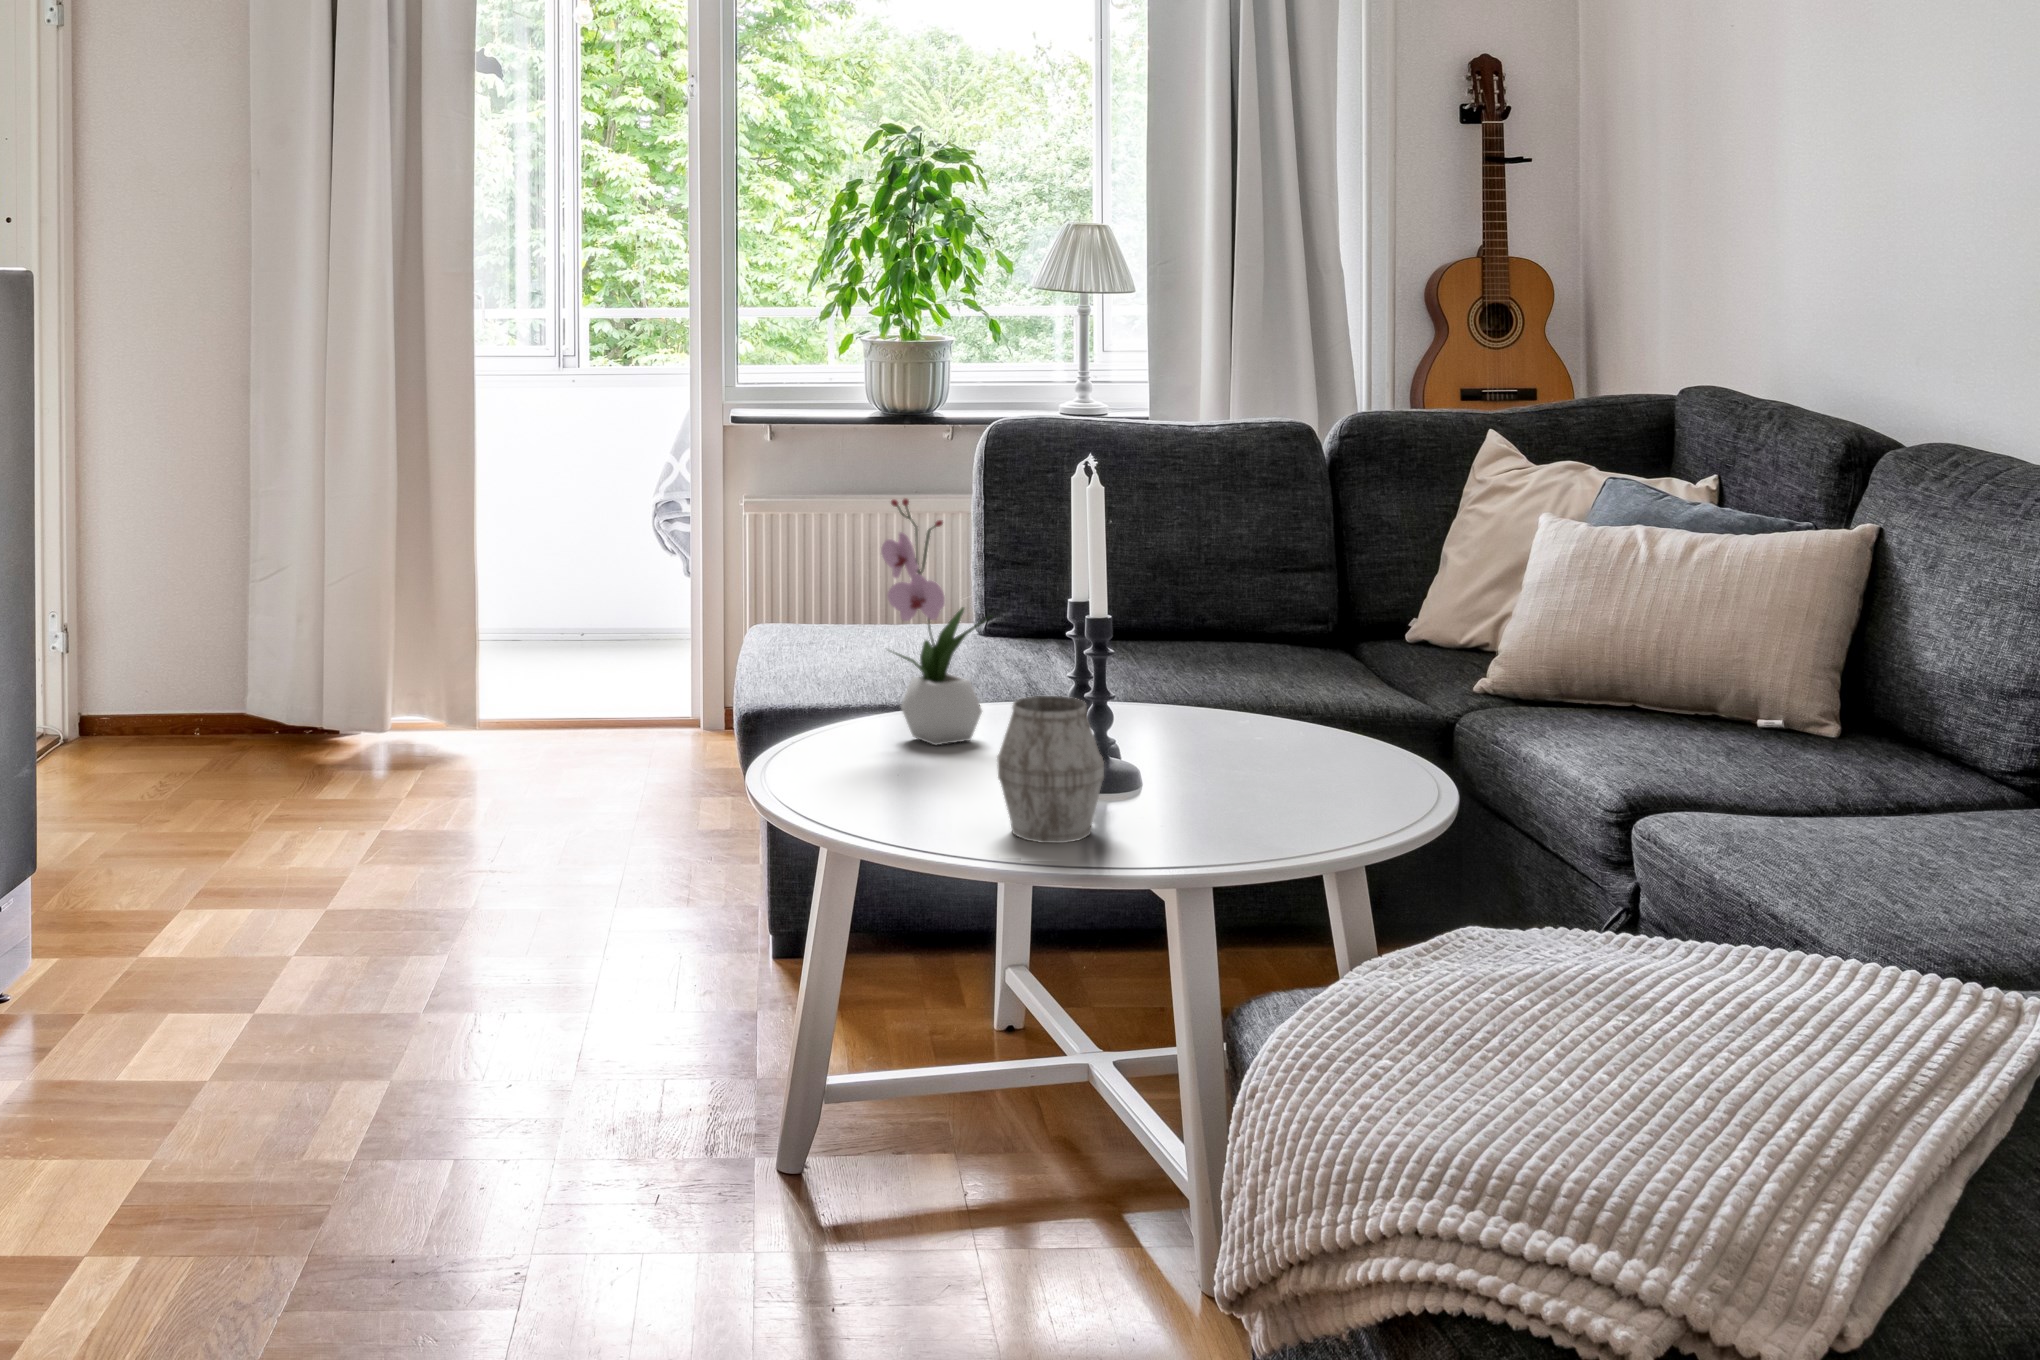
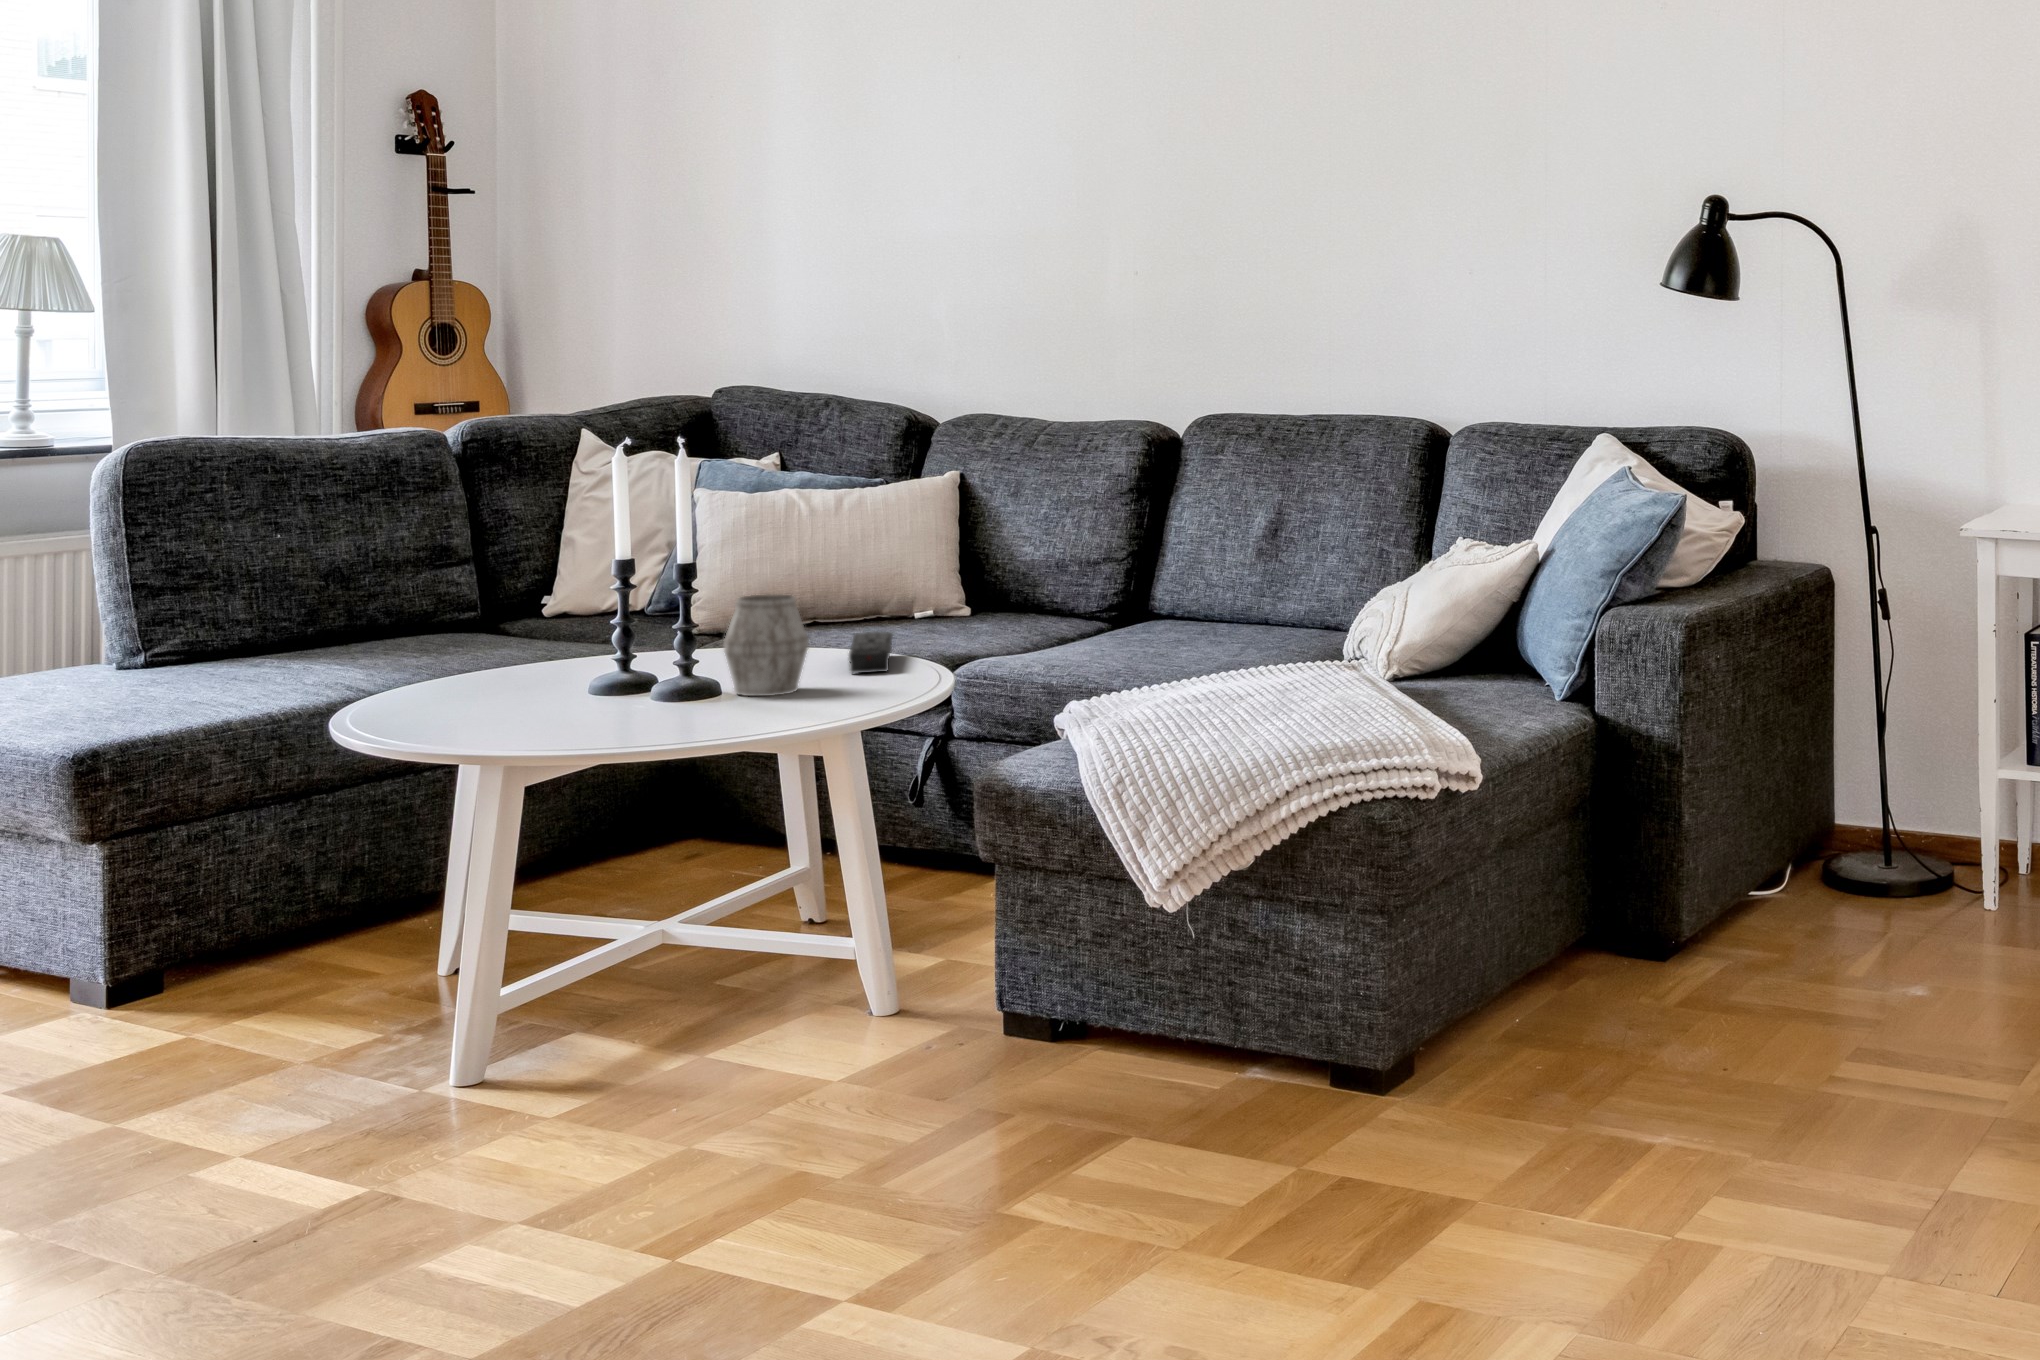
flower arrangement: present [881,498,988,745] -> none [436,480,527,692]
remote control: none [1215,760,1386,837] -> present [849,632,892,673]

